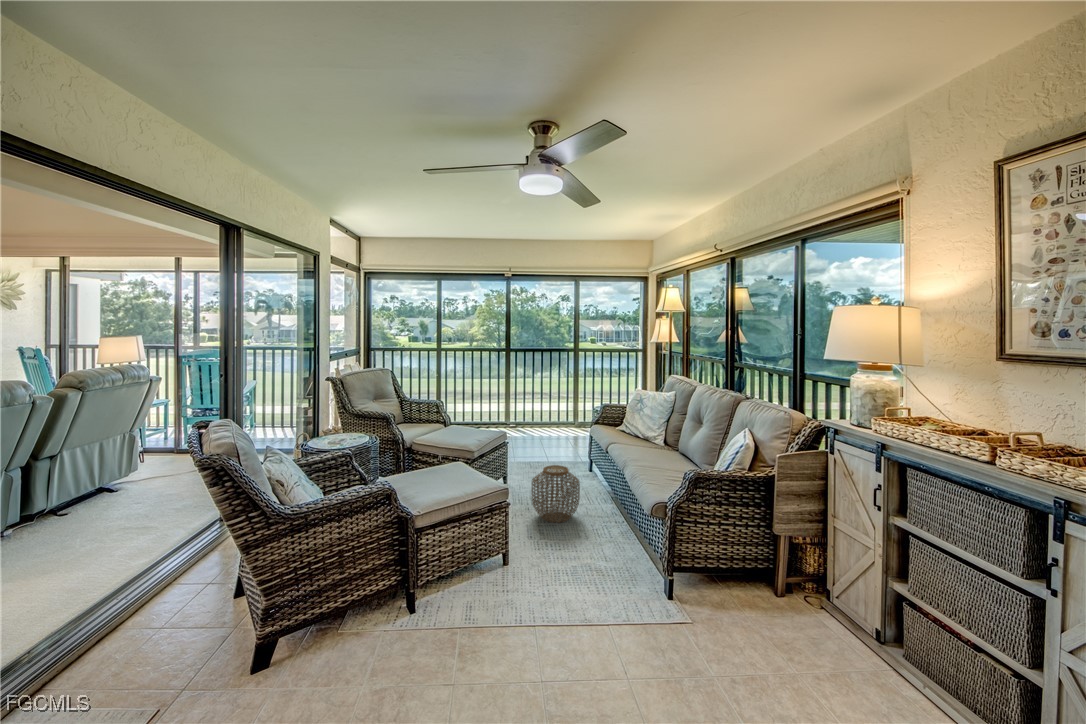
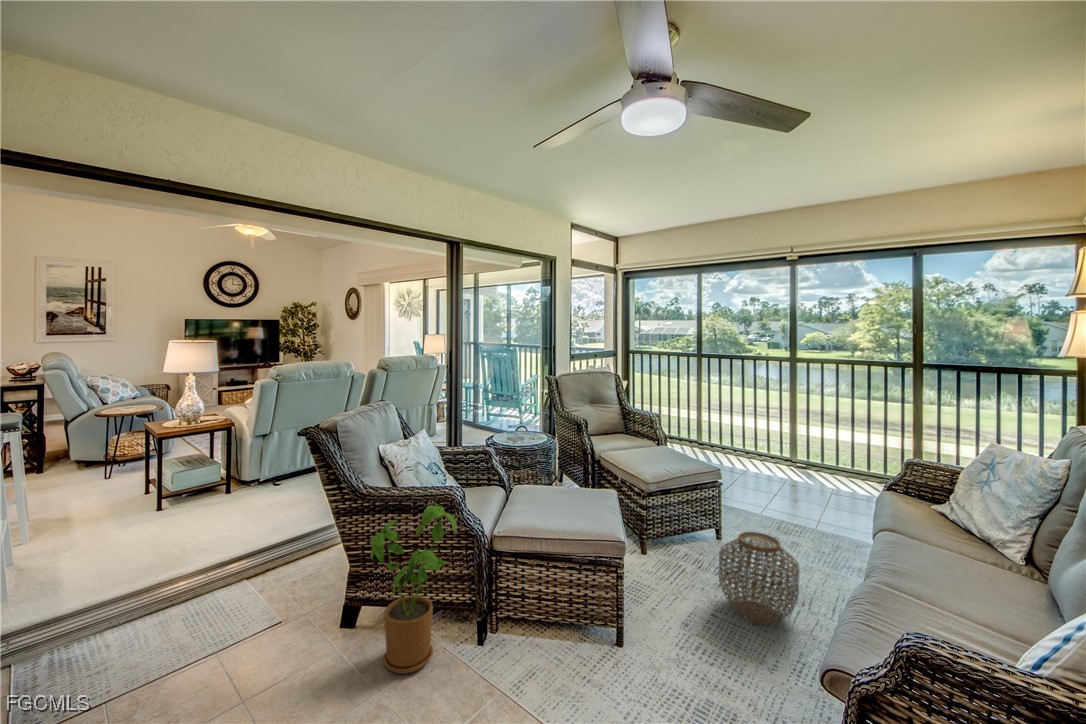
house plant: none [318,502,421,665] -> present [370,505,458,674]

